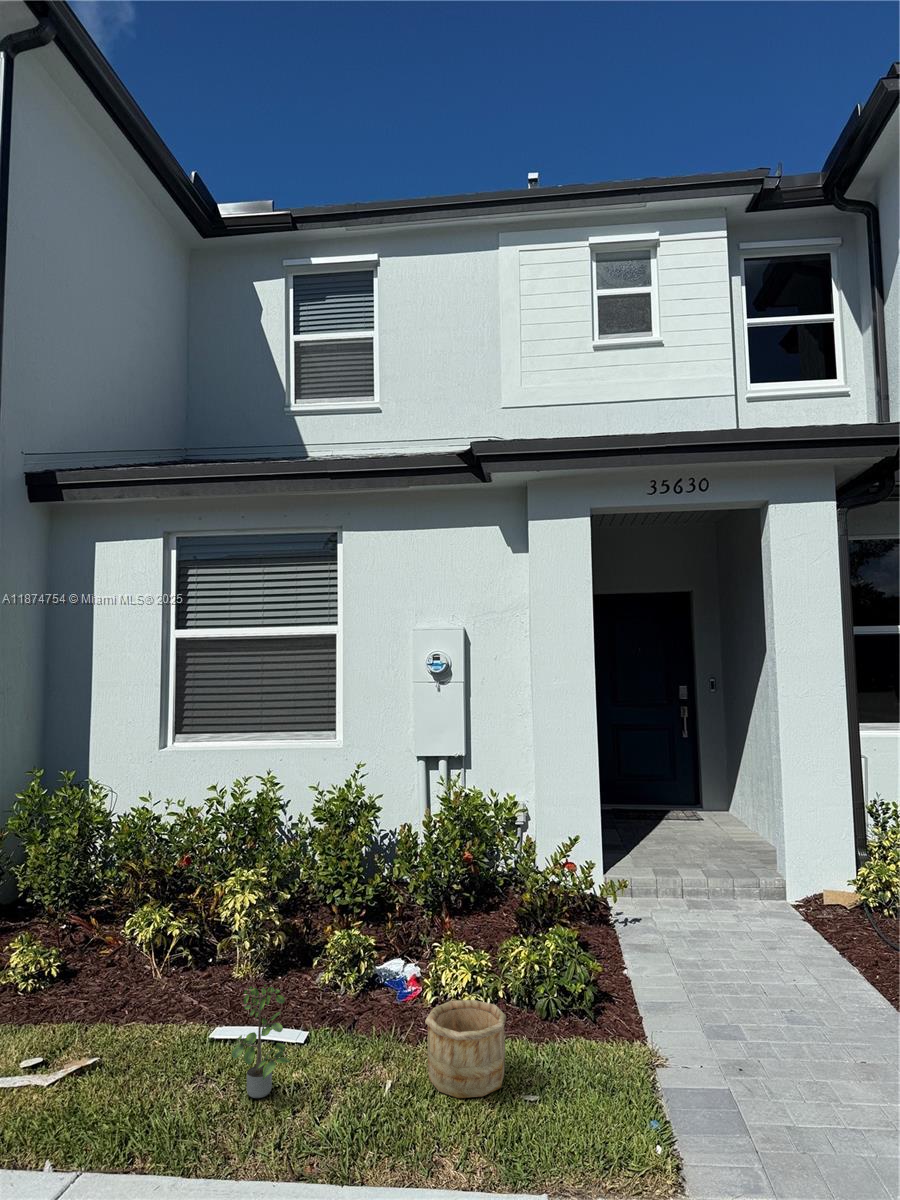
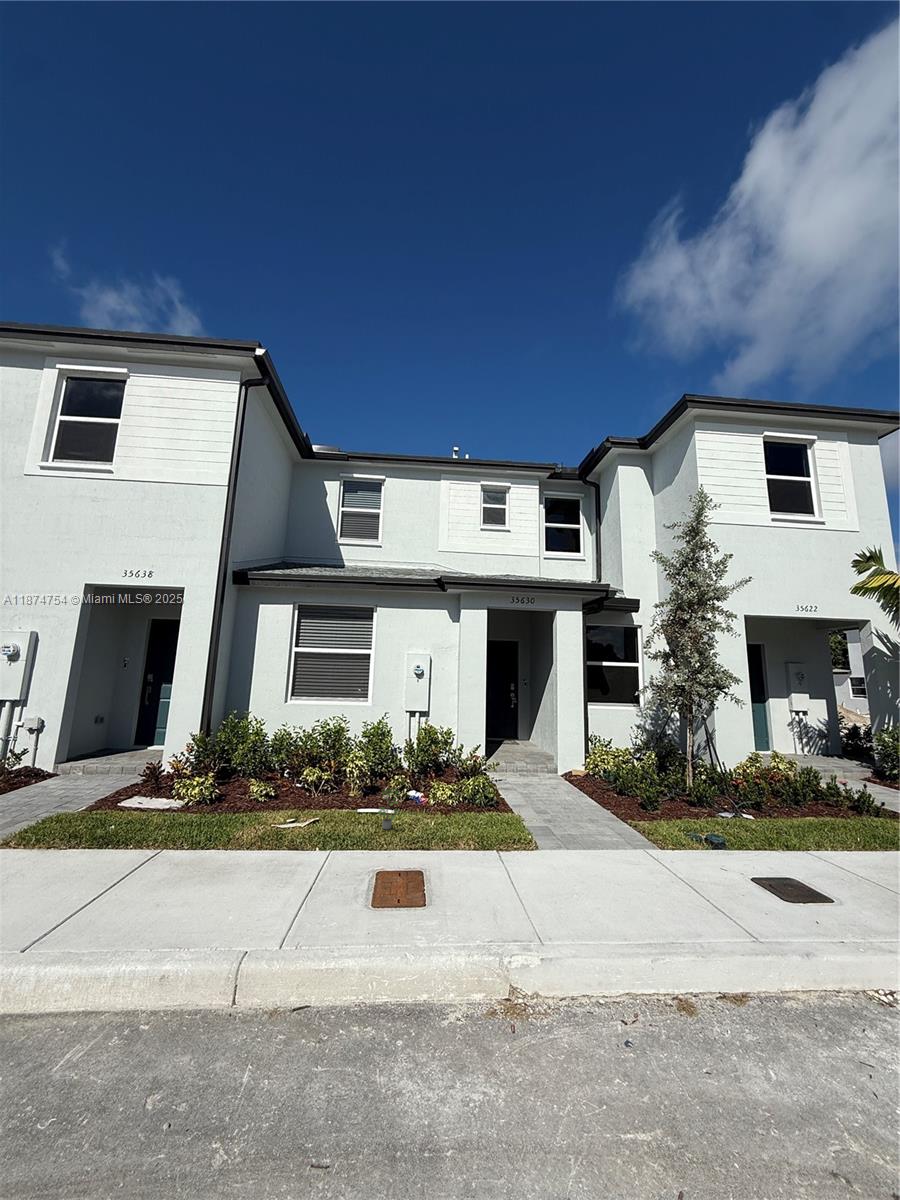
wooden bucket: present [425,1000,506,1098] -> none [446,796,475,827]

